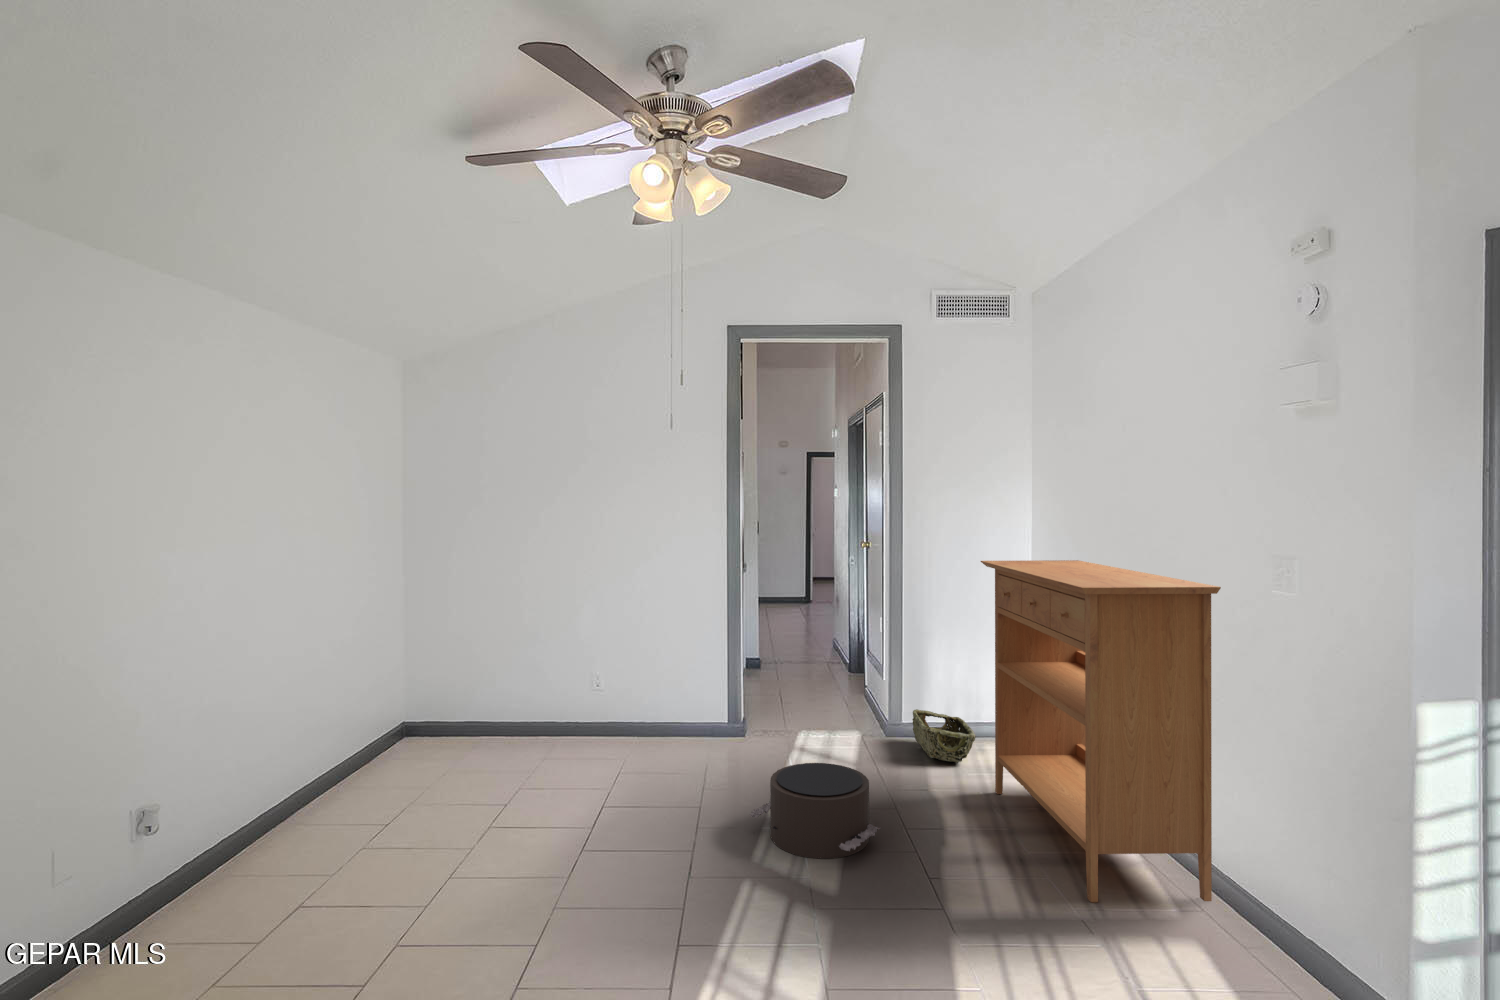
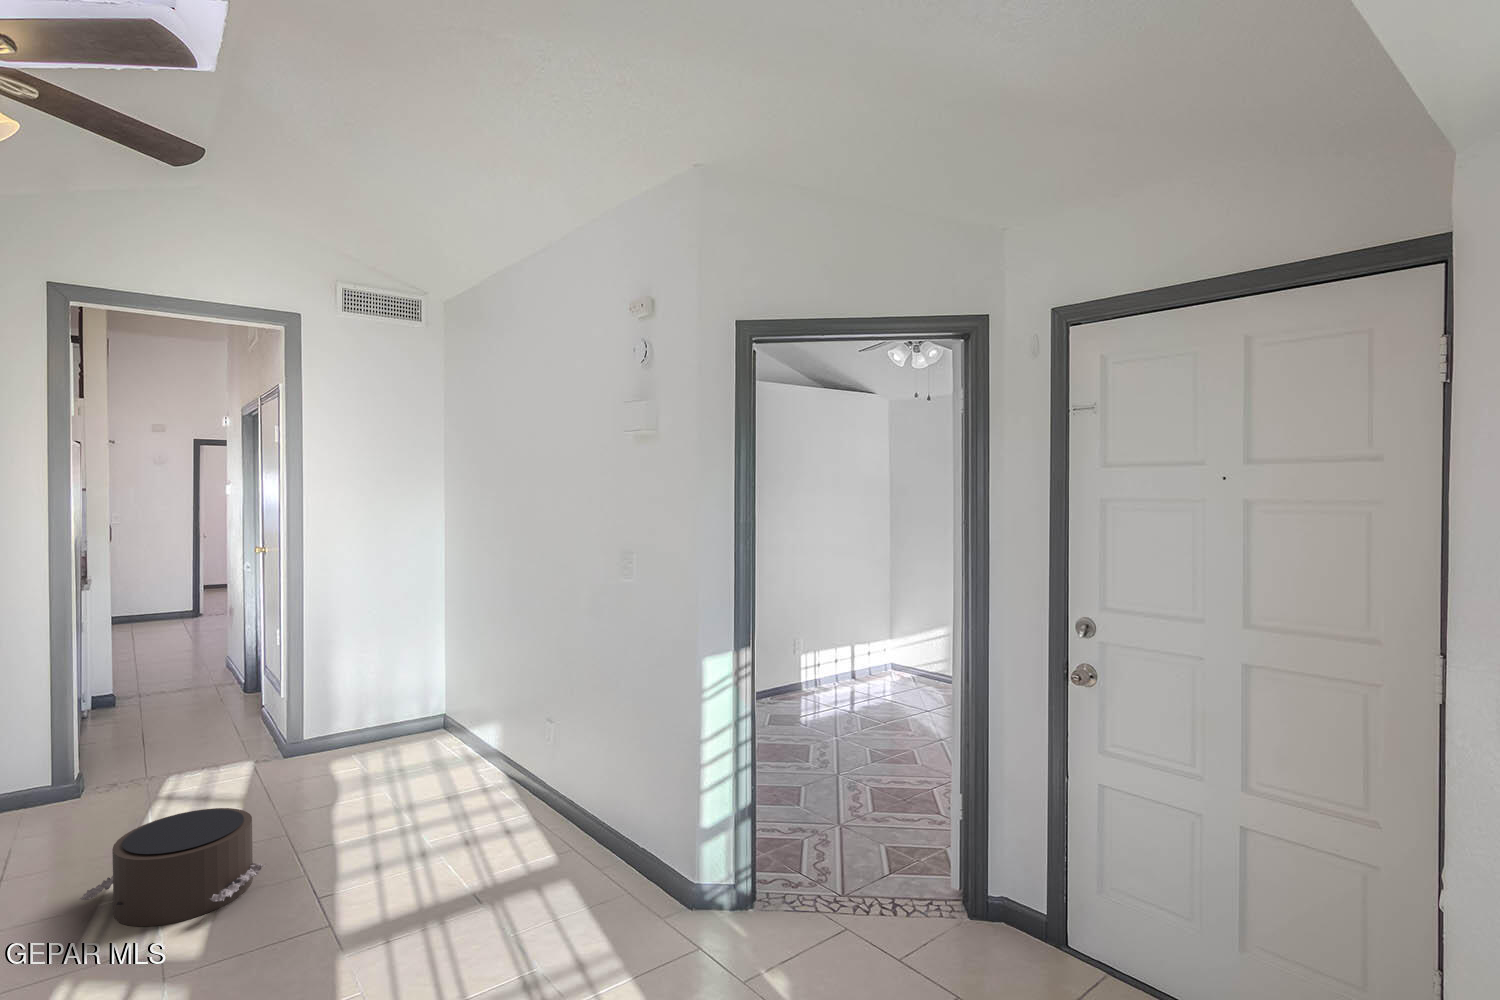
console table: present [981,560,1221,902] -> none [387,560,585,871]
woven basket: present [912,709,976,763] -> none [317,725,386,774]

